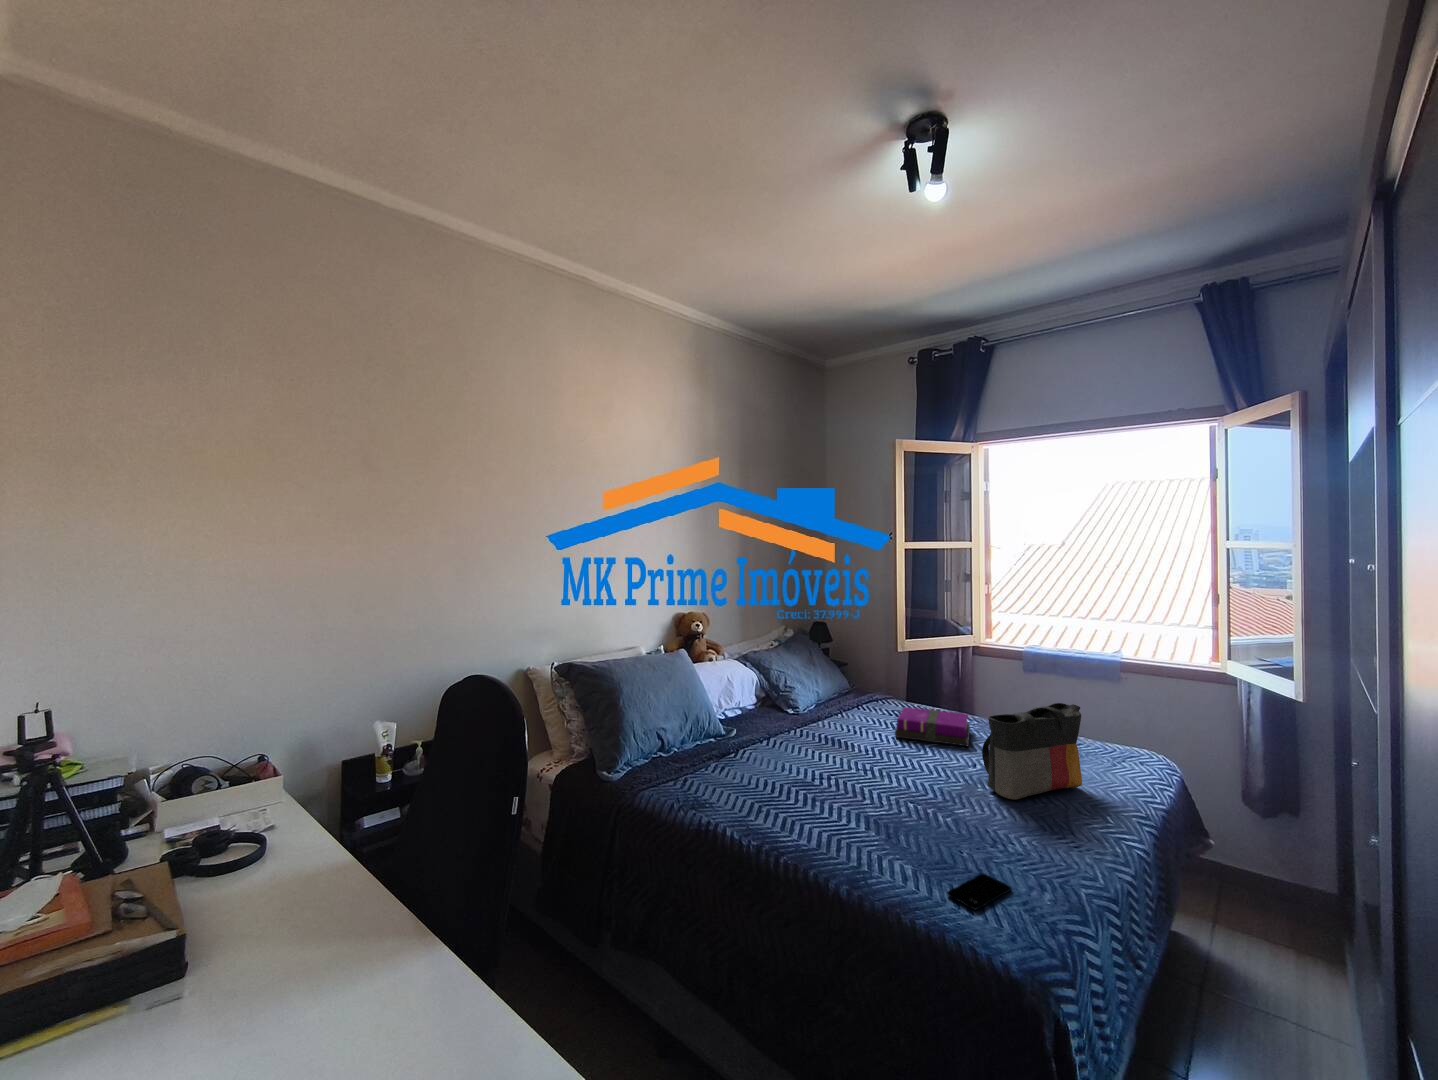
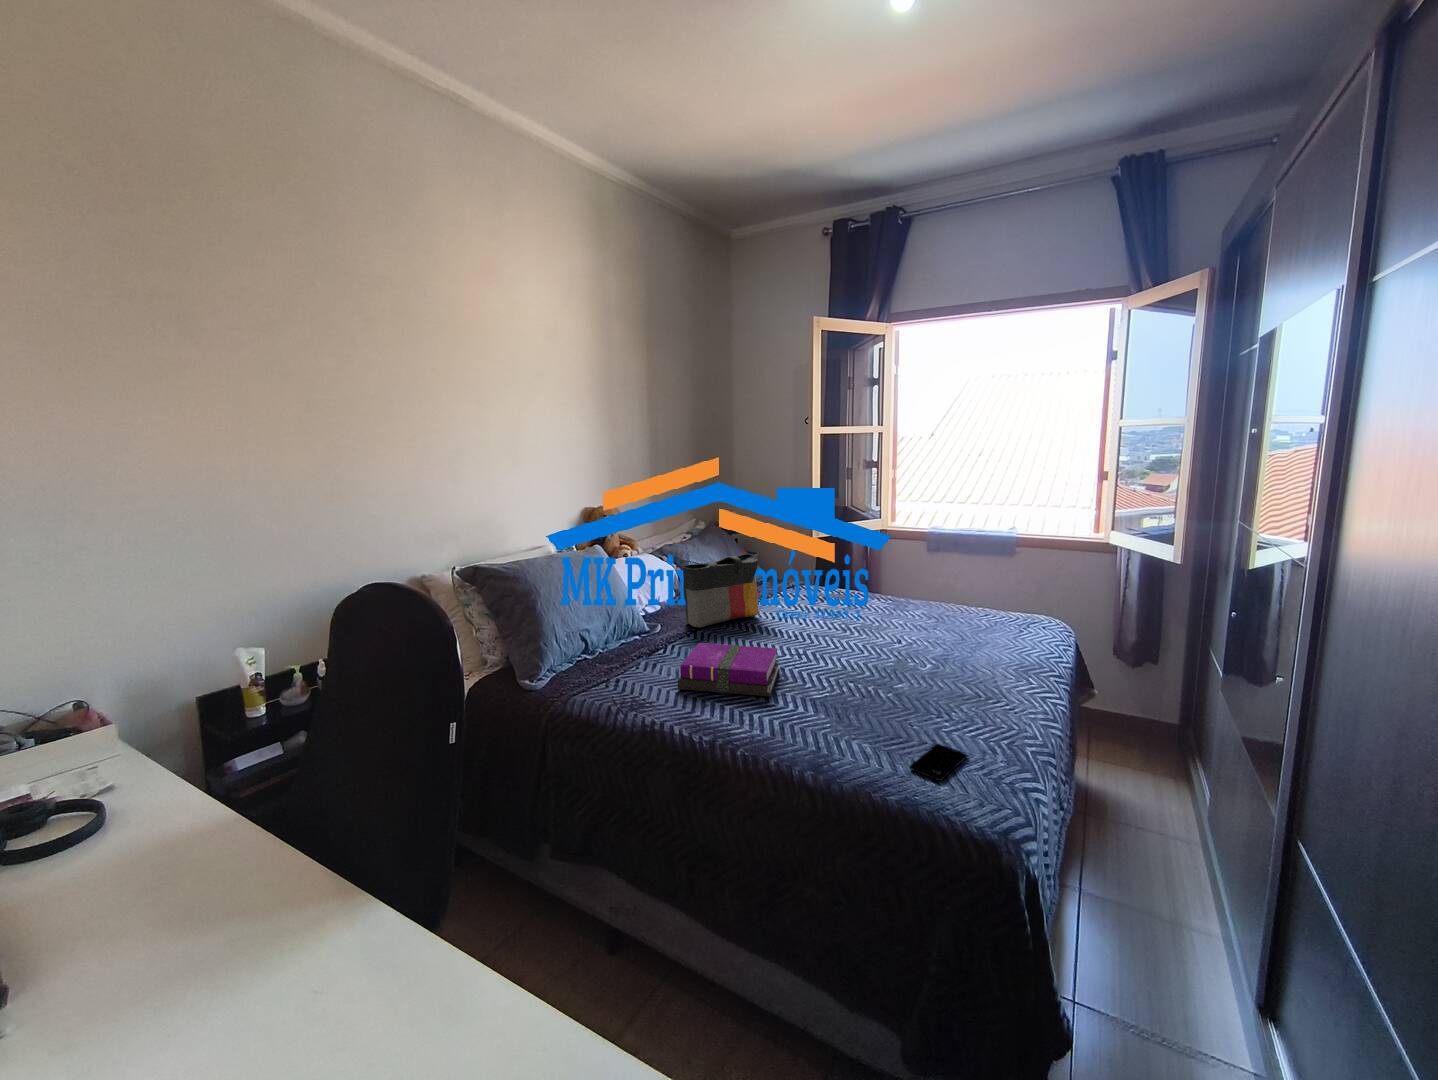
tote bag: present [982,703,1082,800] -> present [682,554,759,627]
notebook: present [895,707,970,746] -> present [678,643,780,696]

